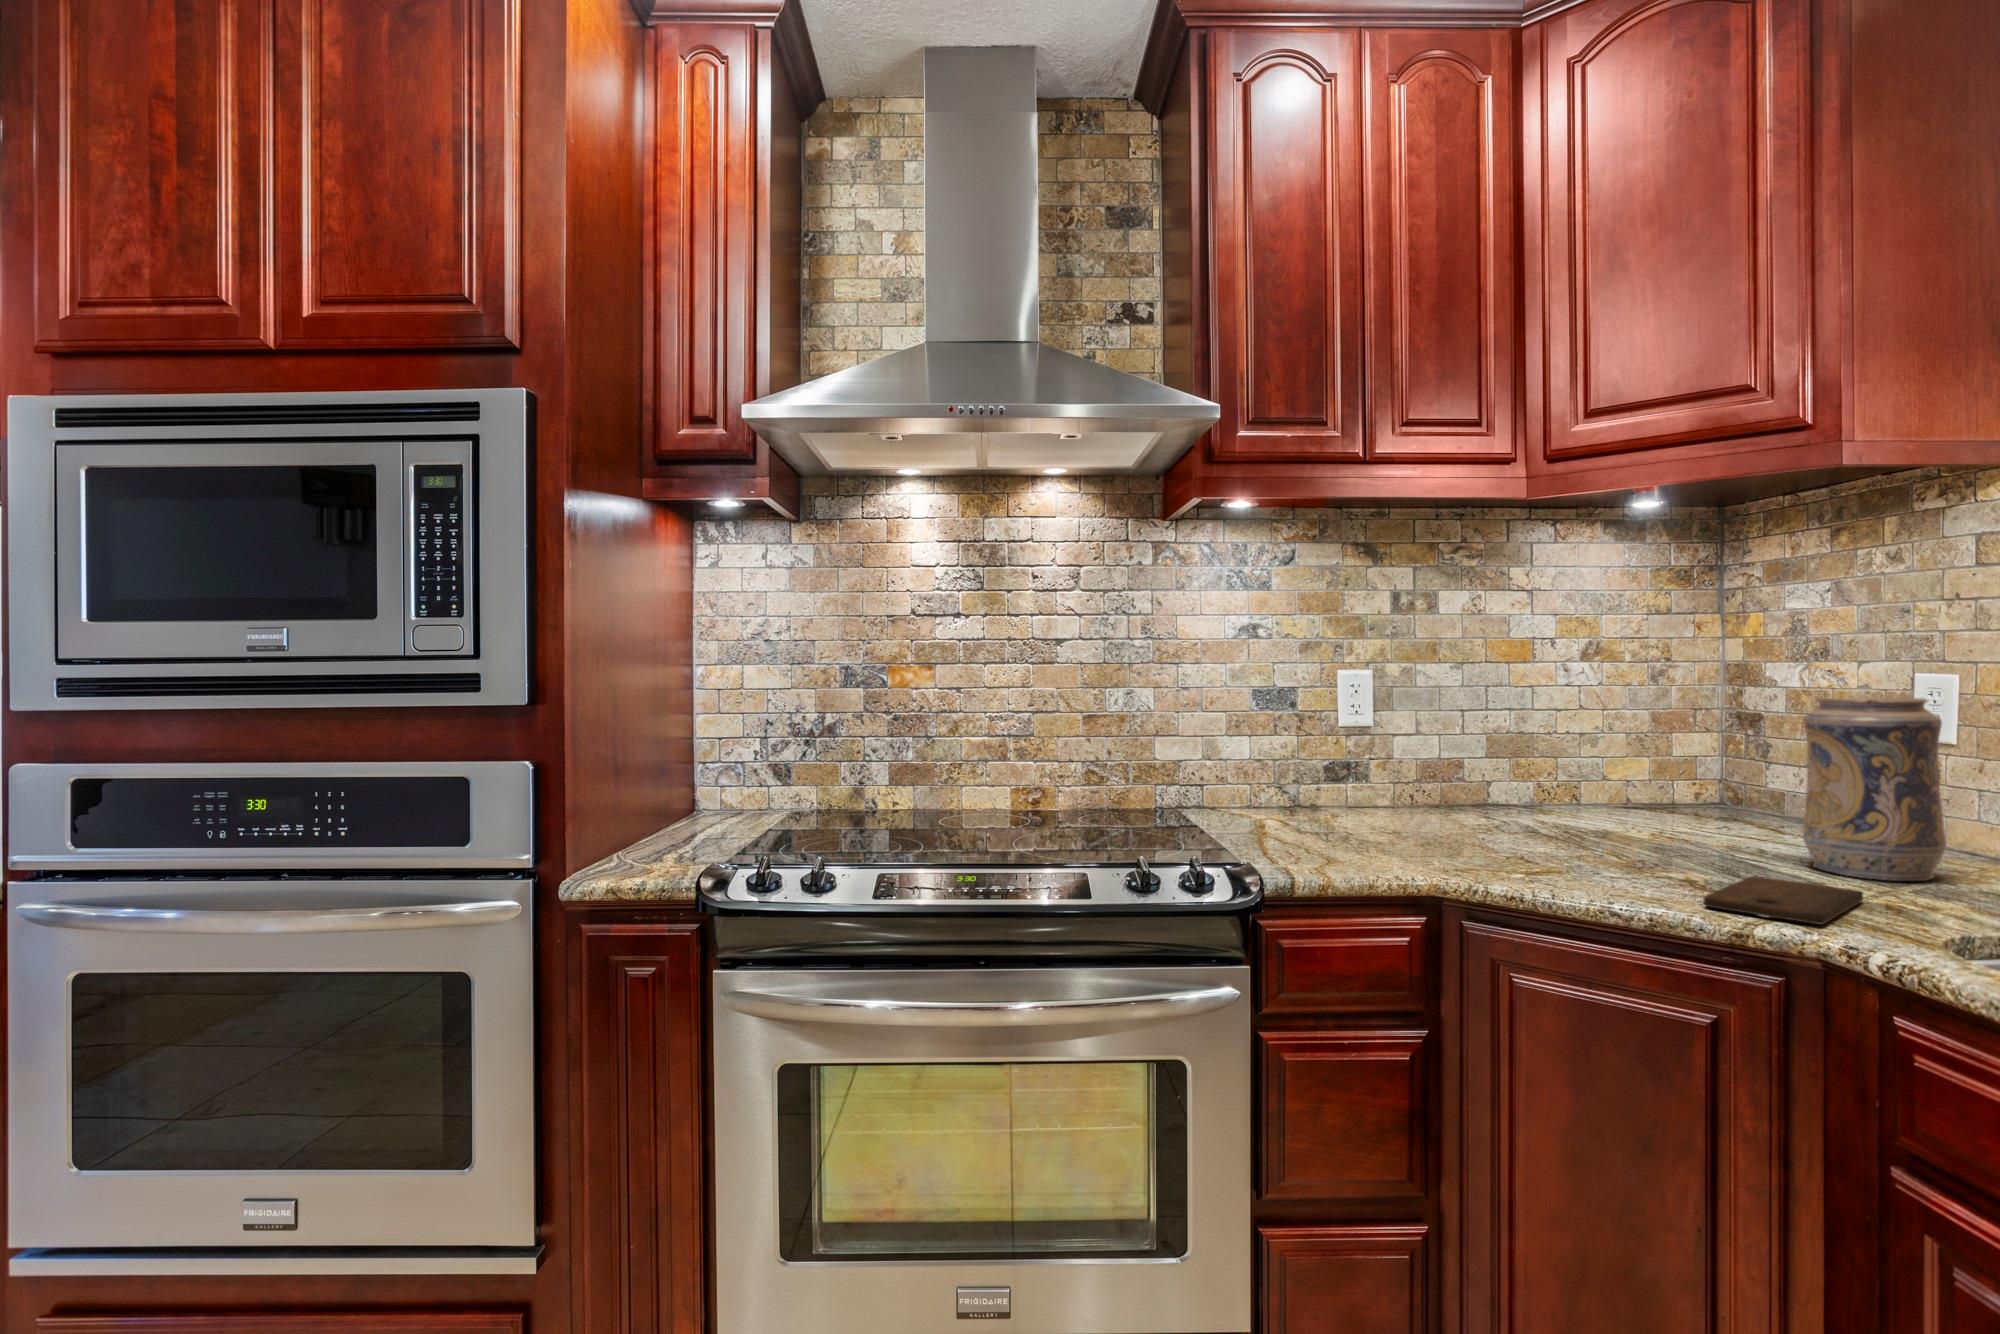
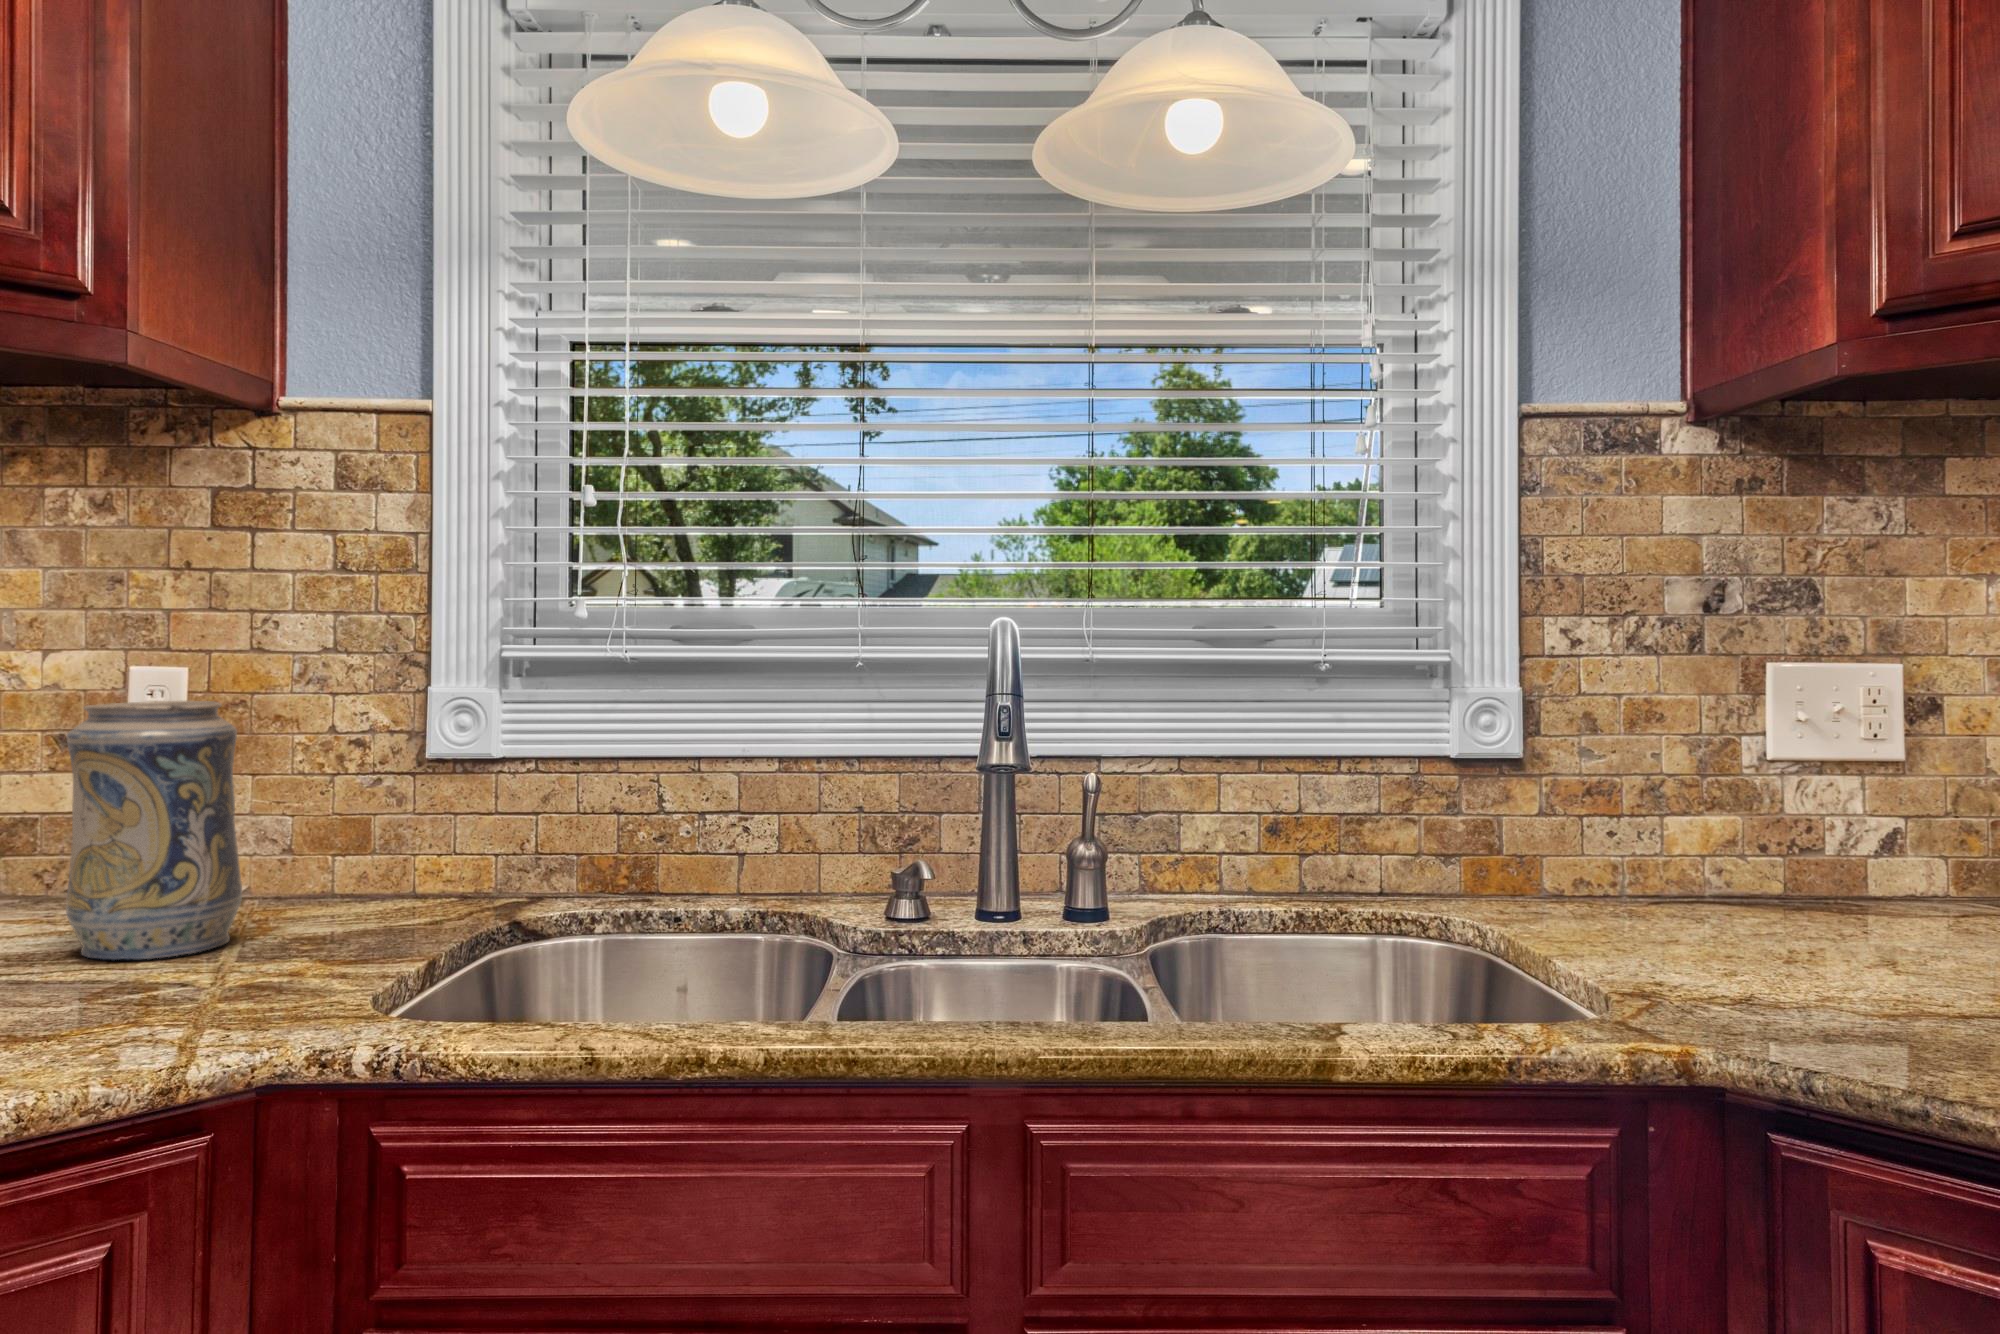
cutting board: present [1703,876,1863,925] -> none [76,973,265,1057]

